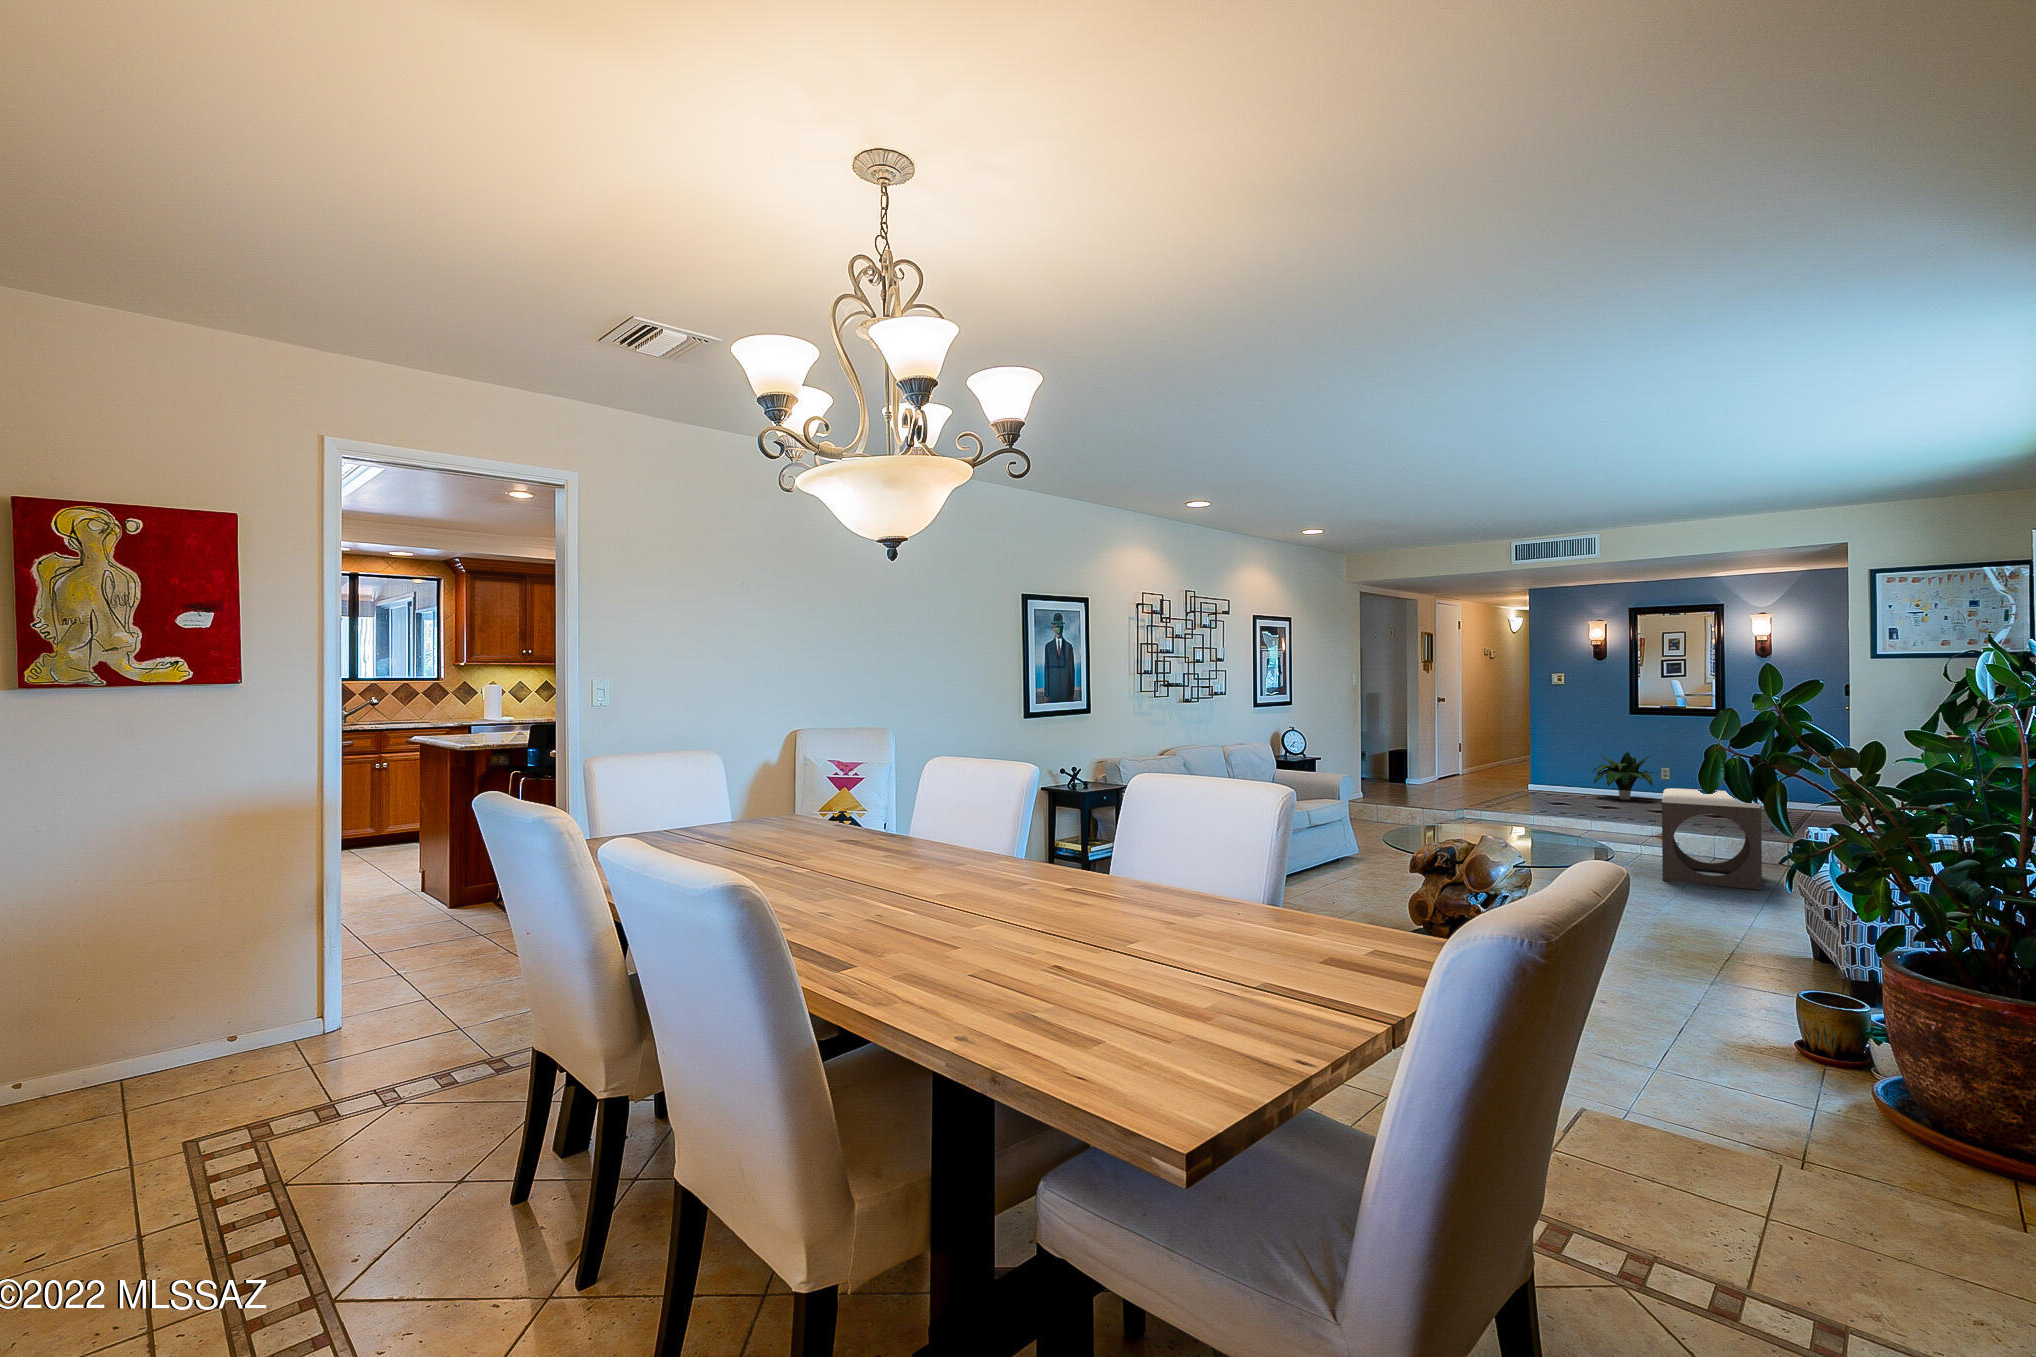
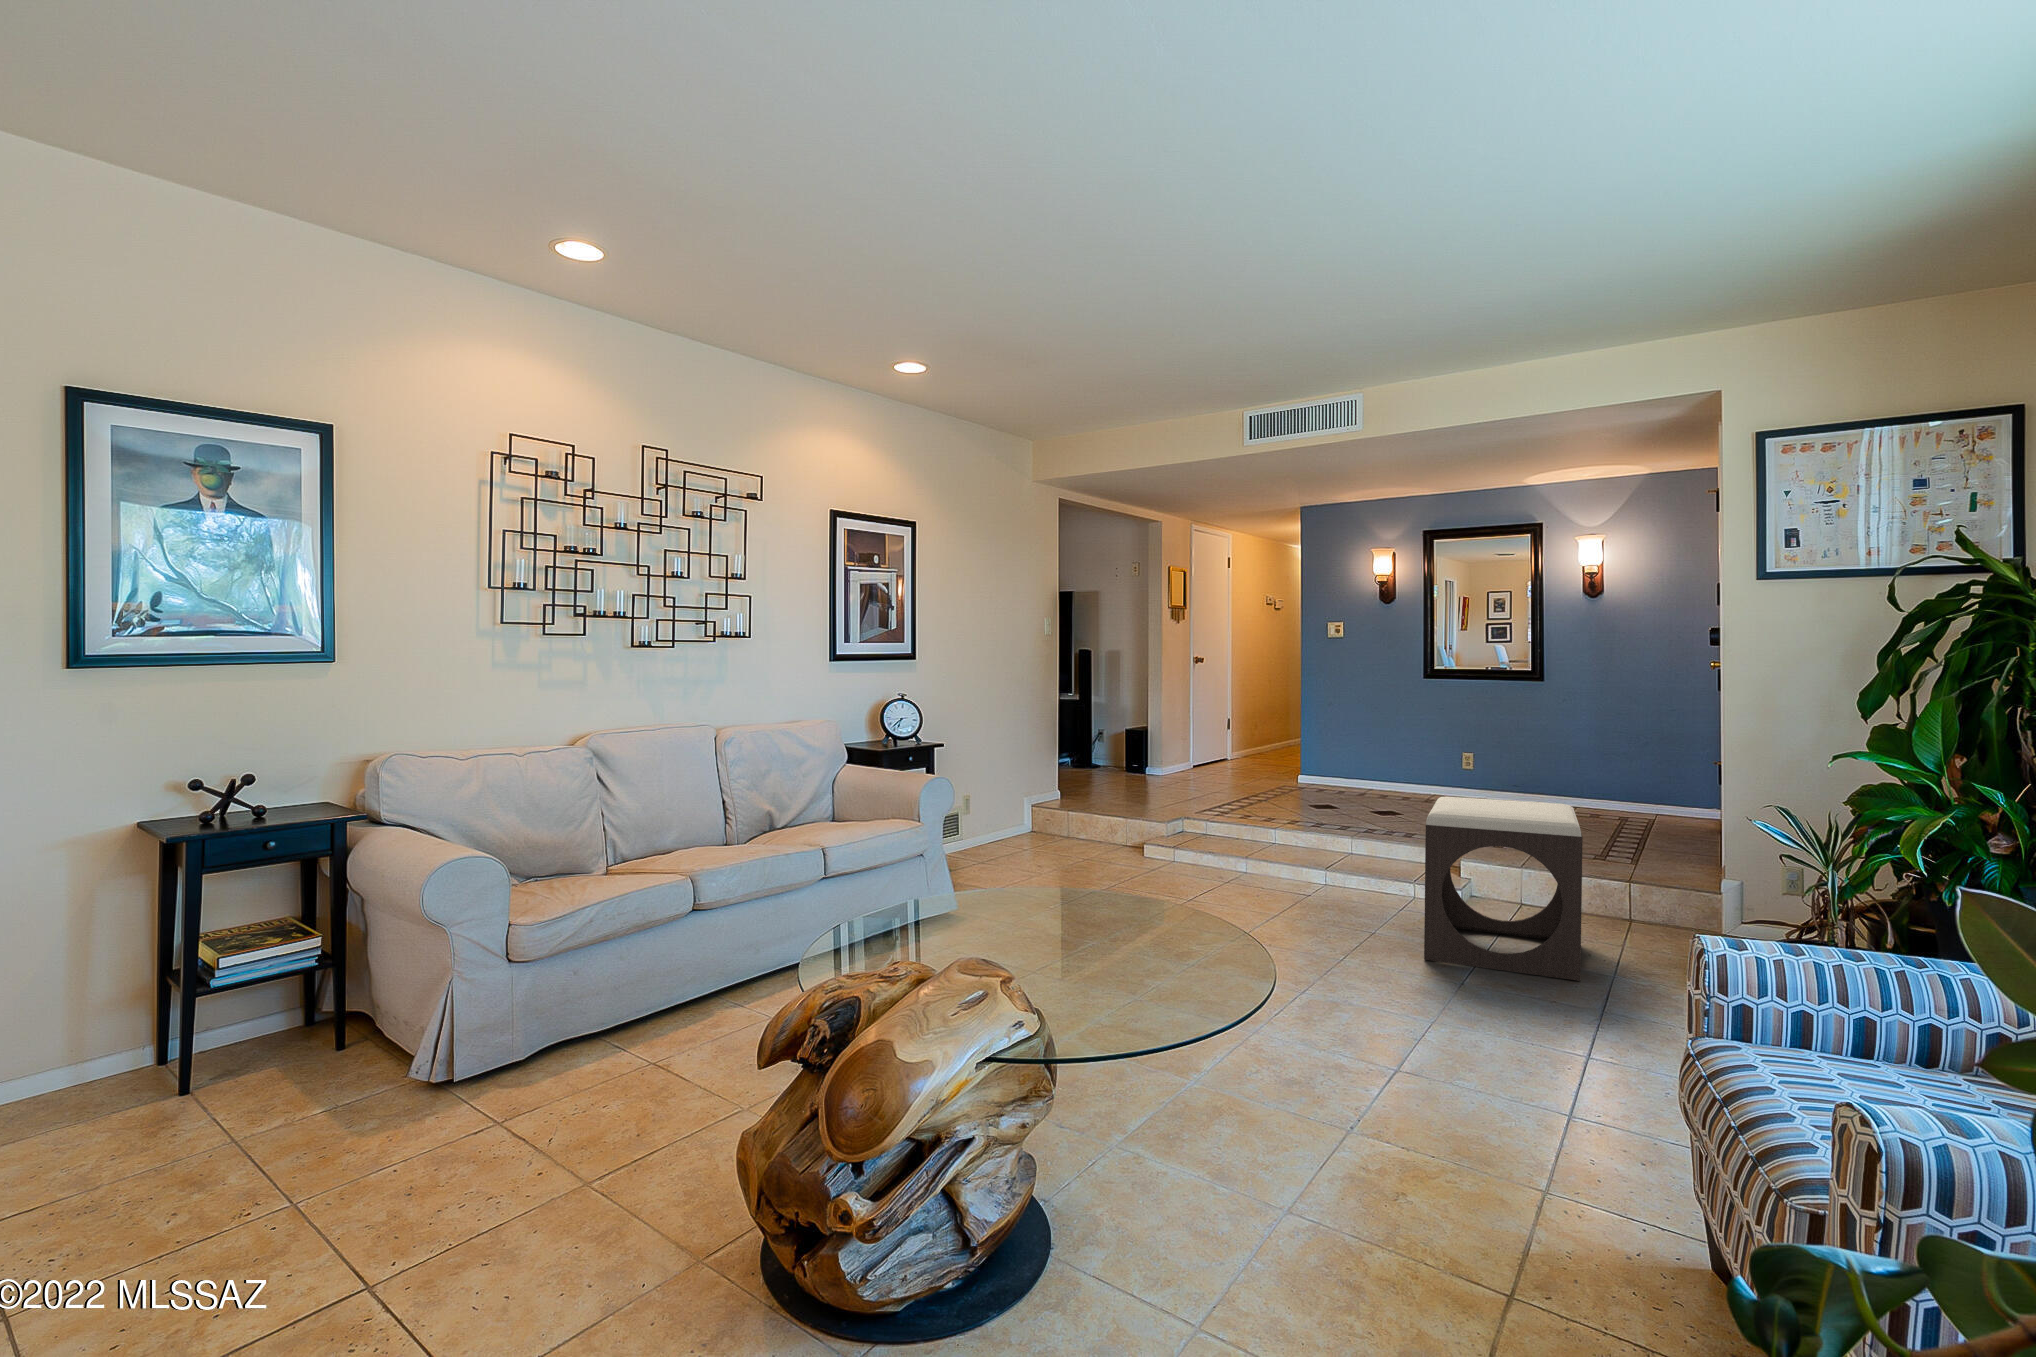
potted plant: present [1593,752,1657,800] -> none [1371,729,1467,800]

